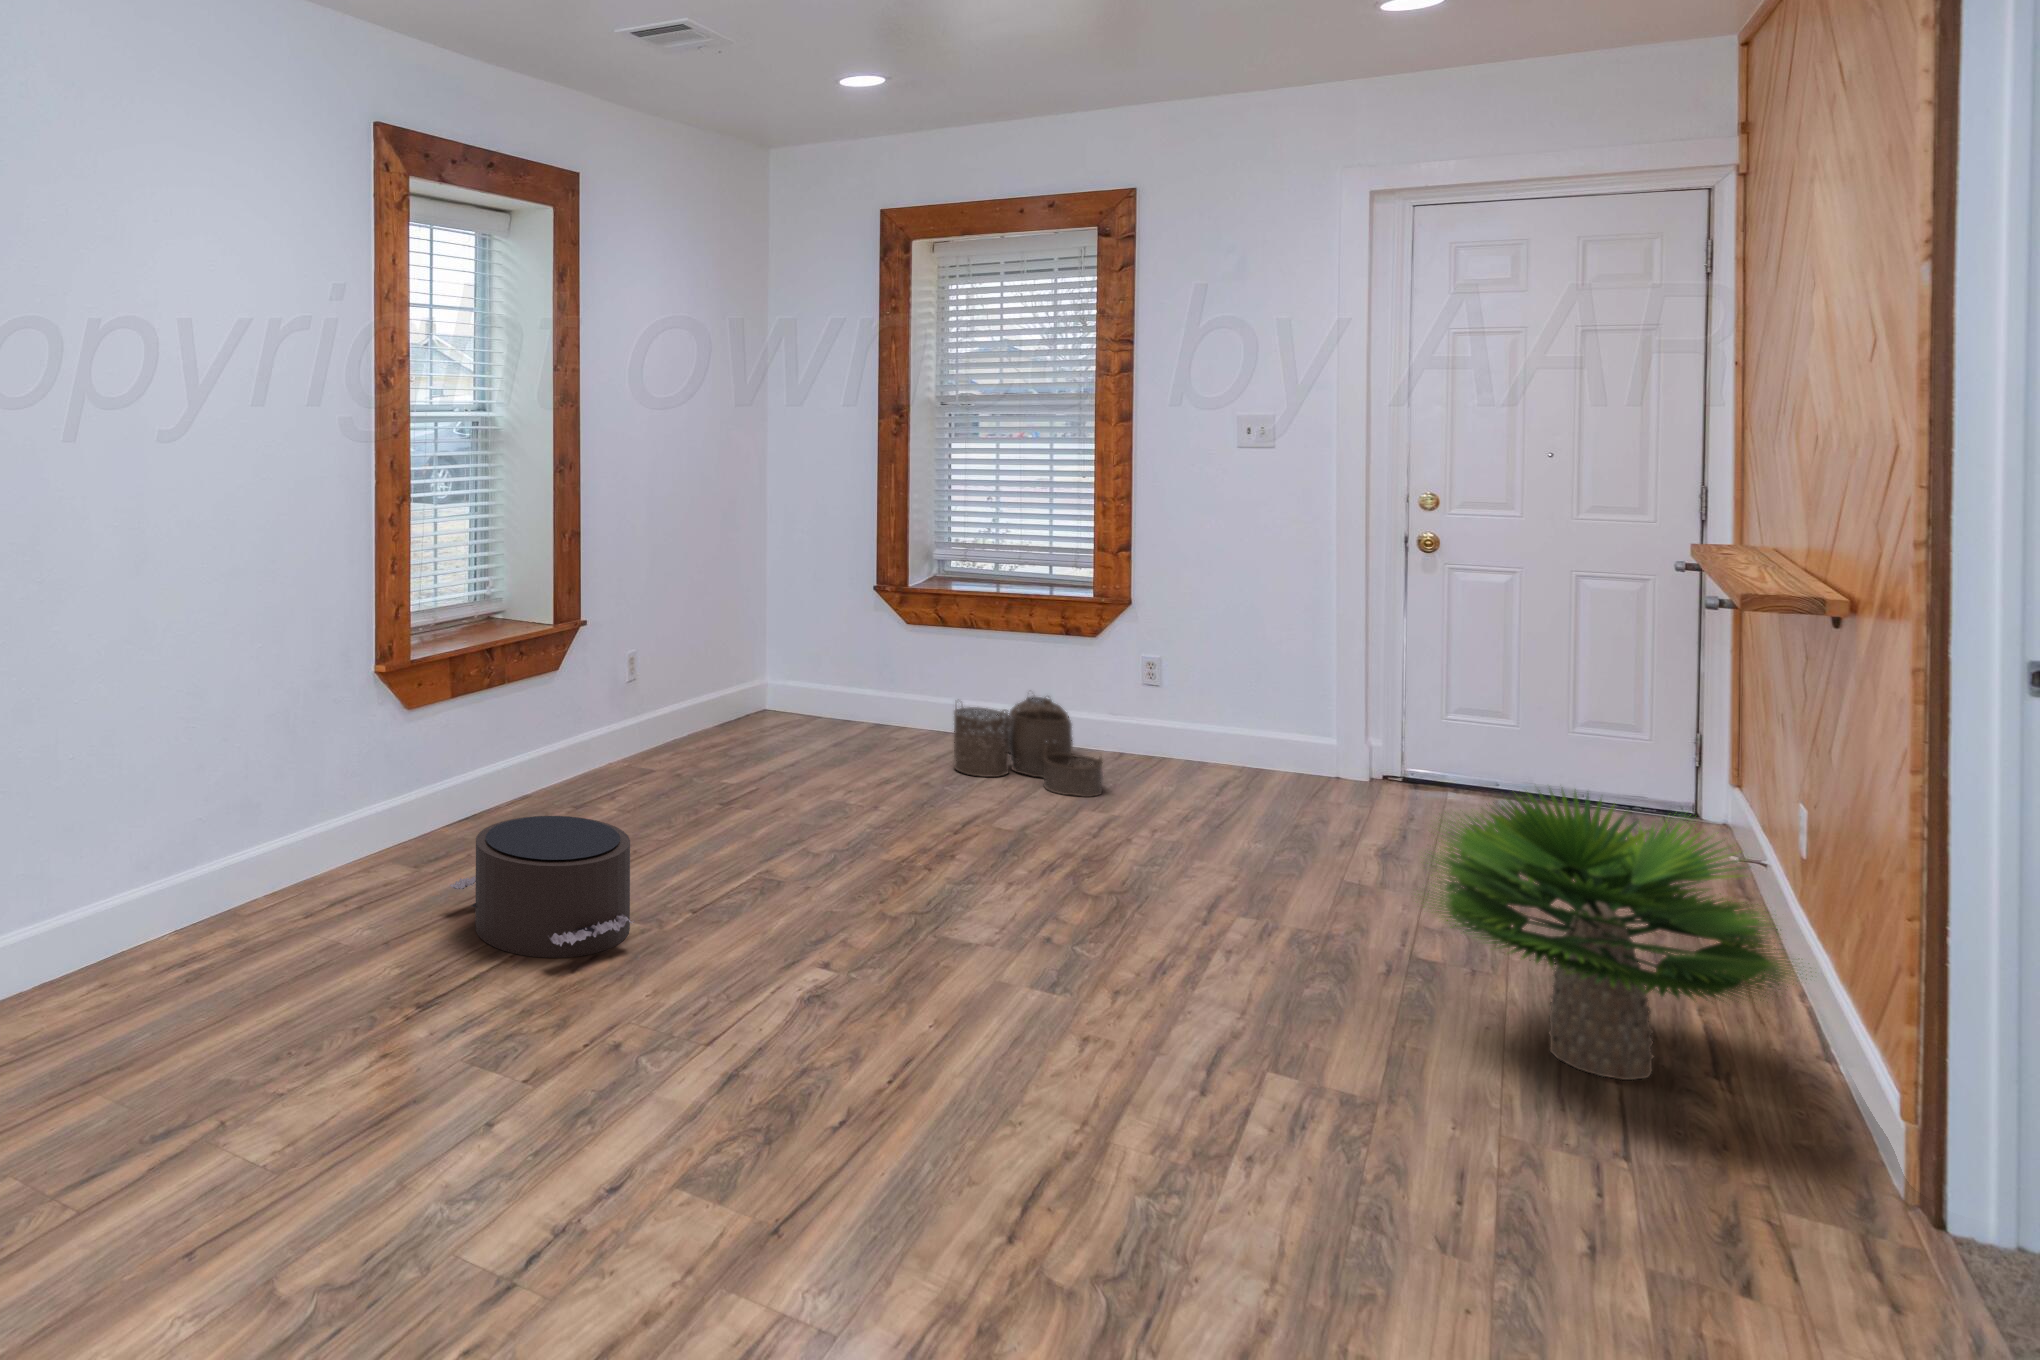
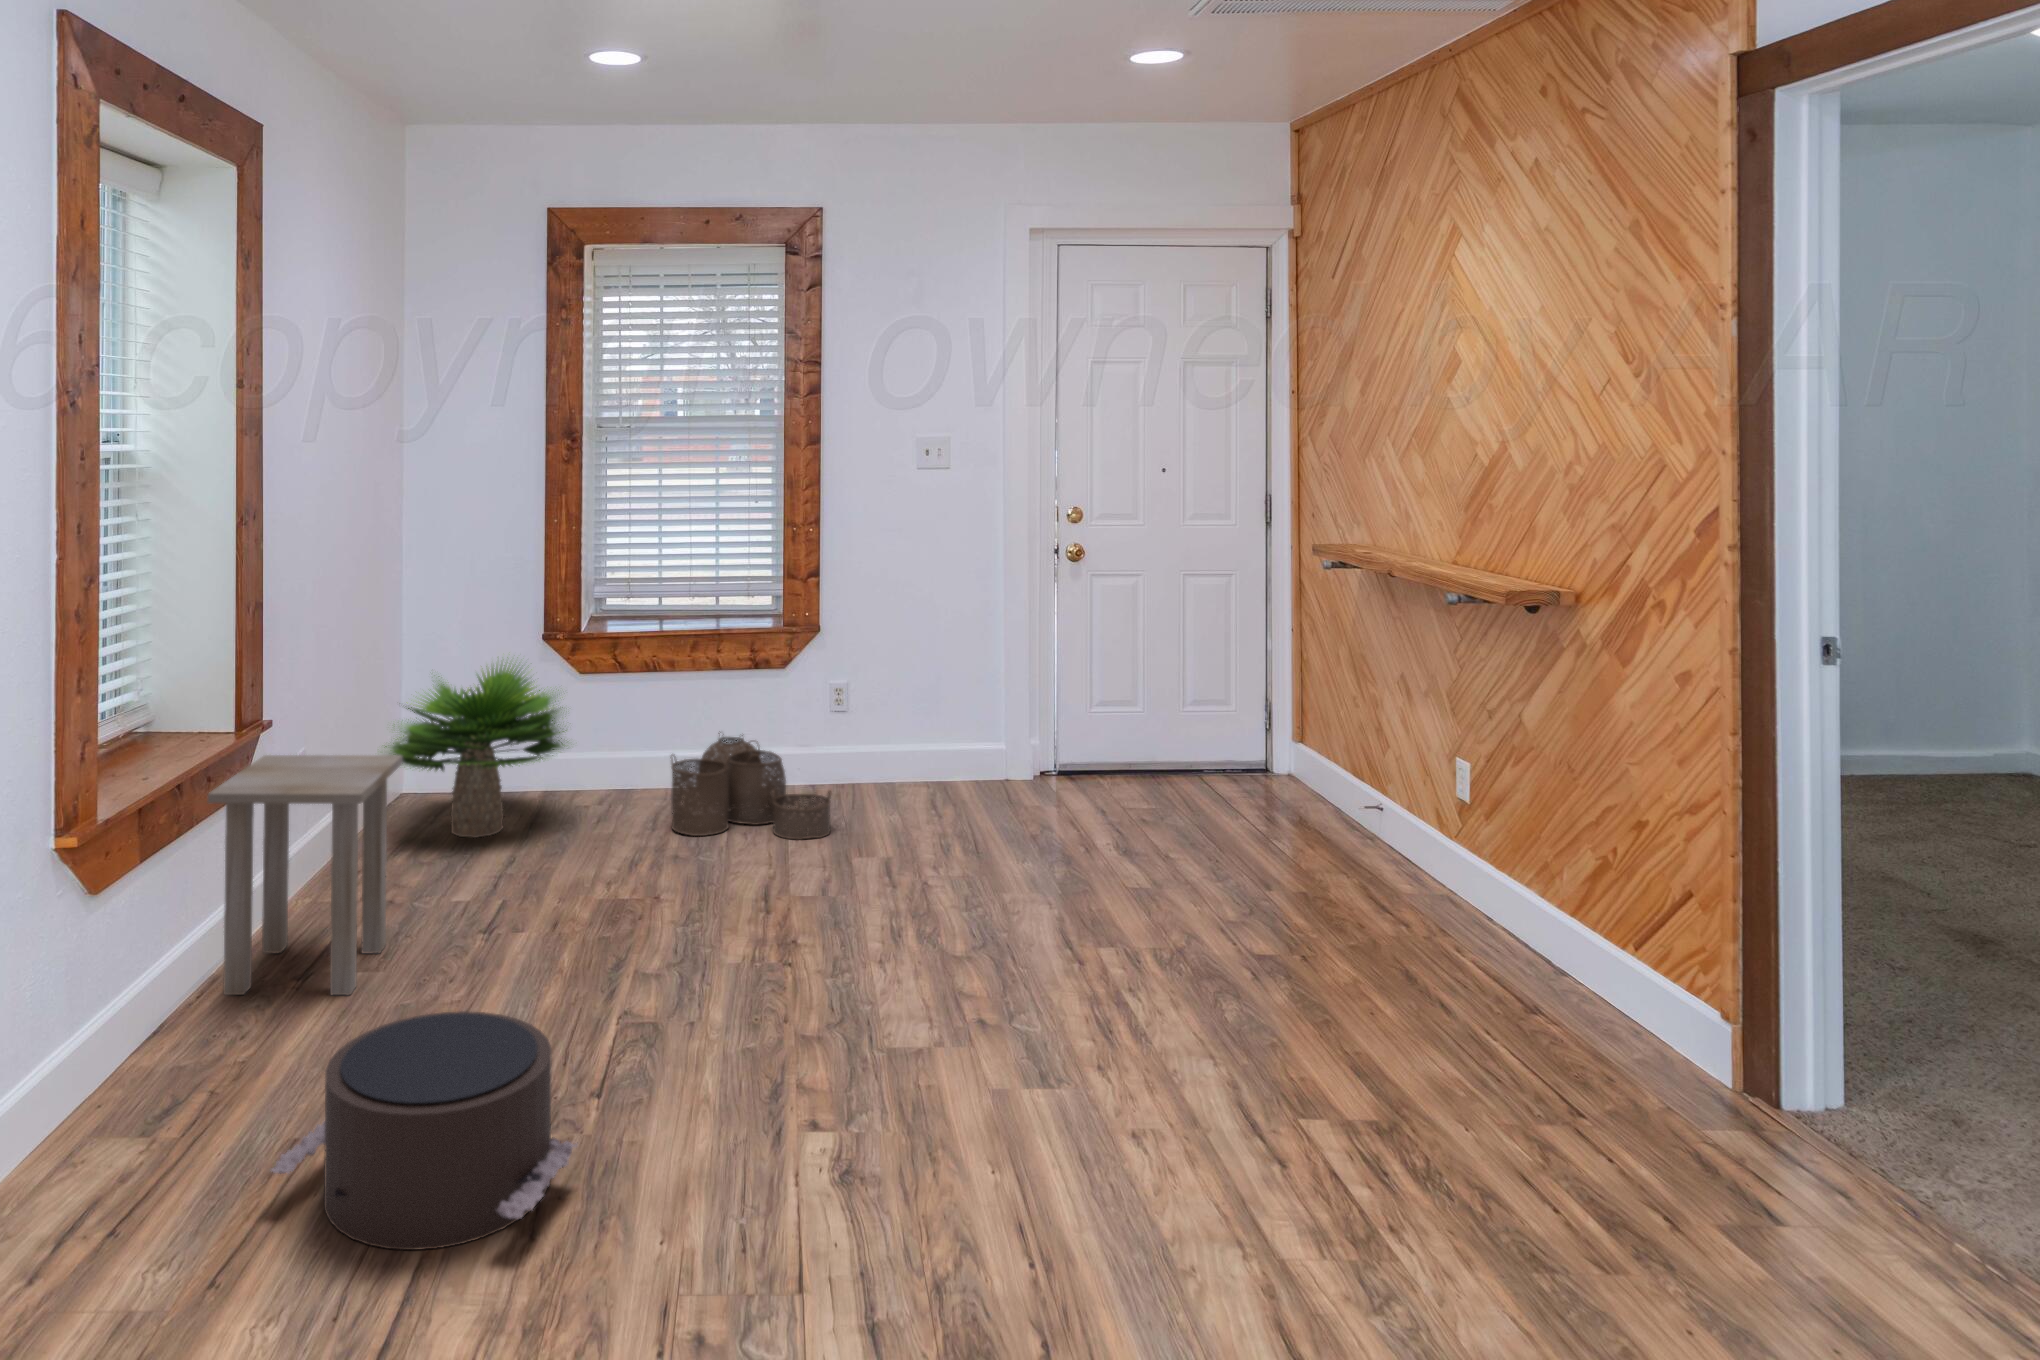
side table: none [515,641,666,820] -> present [208,755,402,995]
potted plant: present [1418,790,1807,1080] -> present [384,657,567,838]

